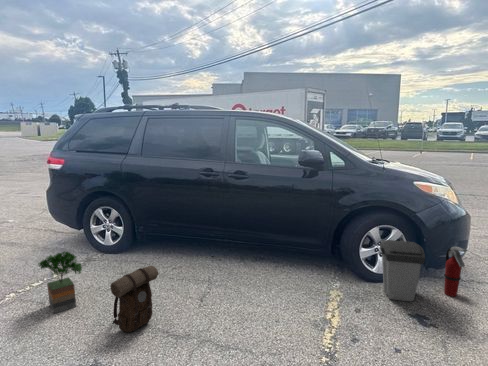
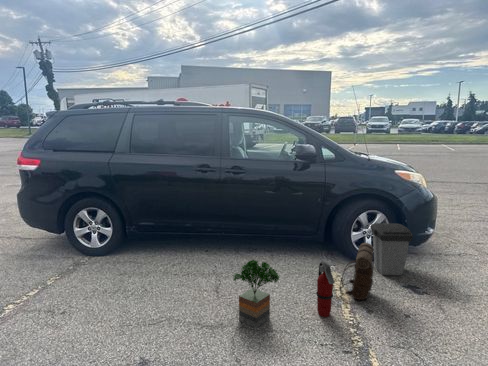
fire extinguisher: present [444,247,467,297] -> present [316,261,336,317]
potted tree: present [38,251,82,313] -> present [233,260,280,328]
backpack: present [110,266,158,332] -> present [340,243,374,300]

